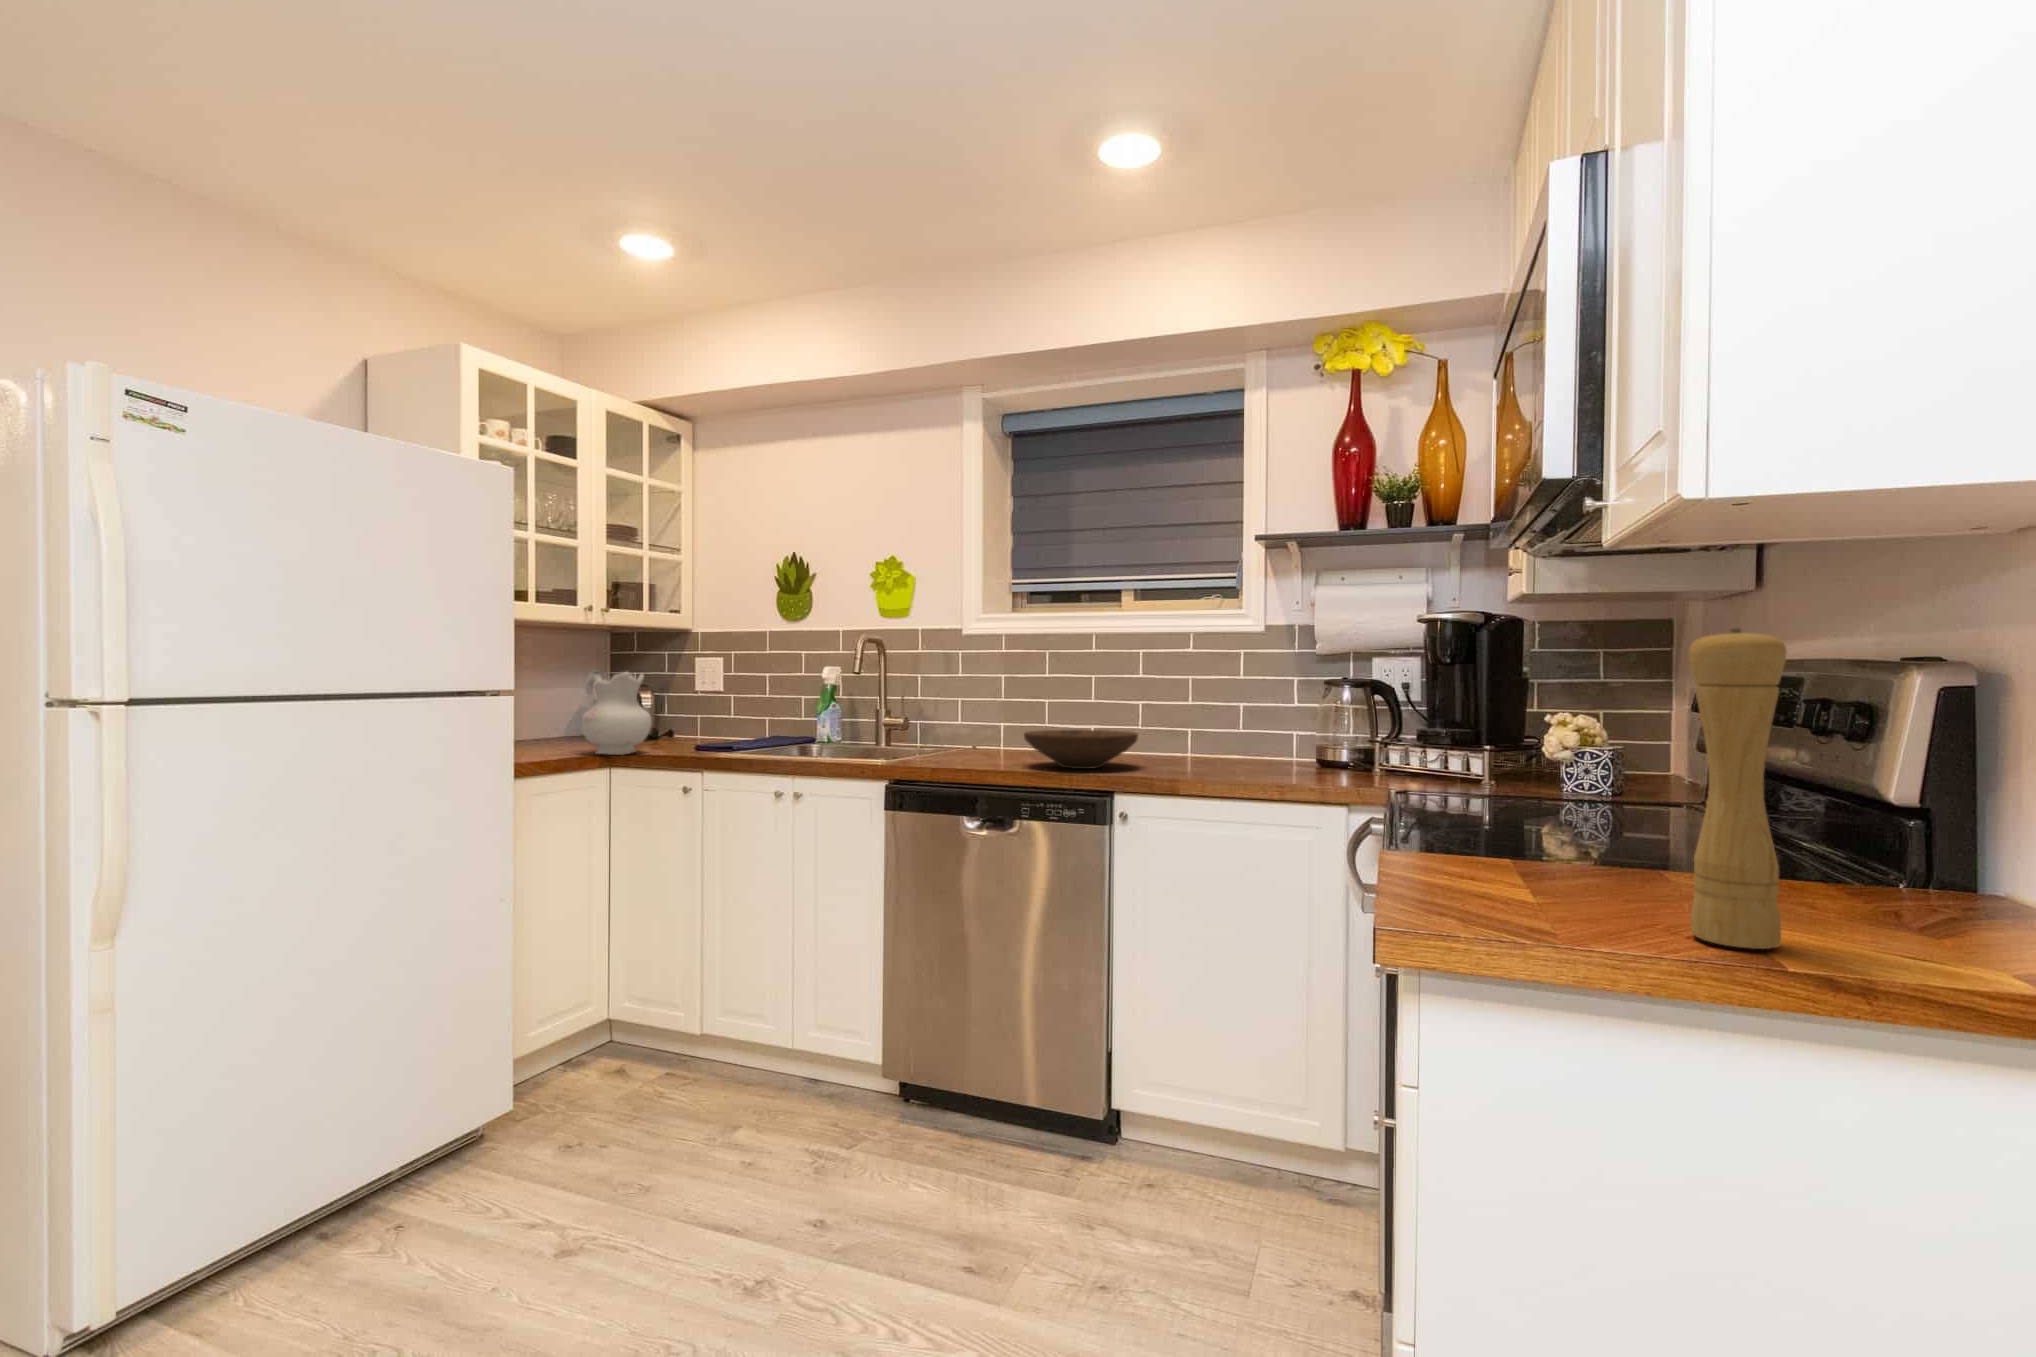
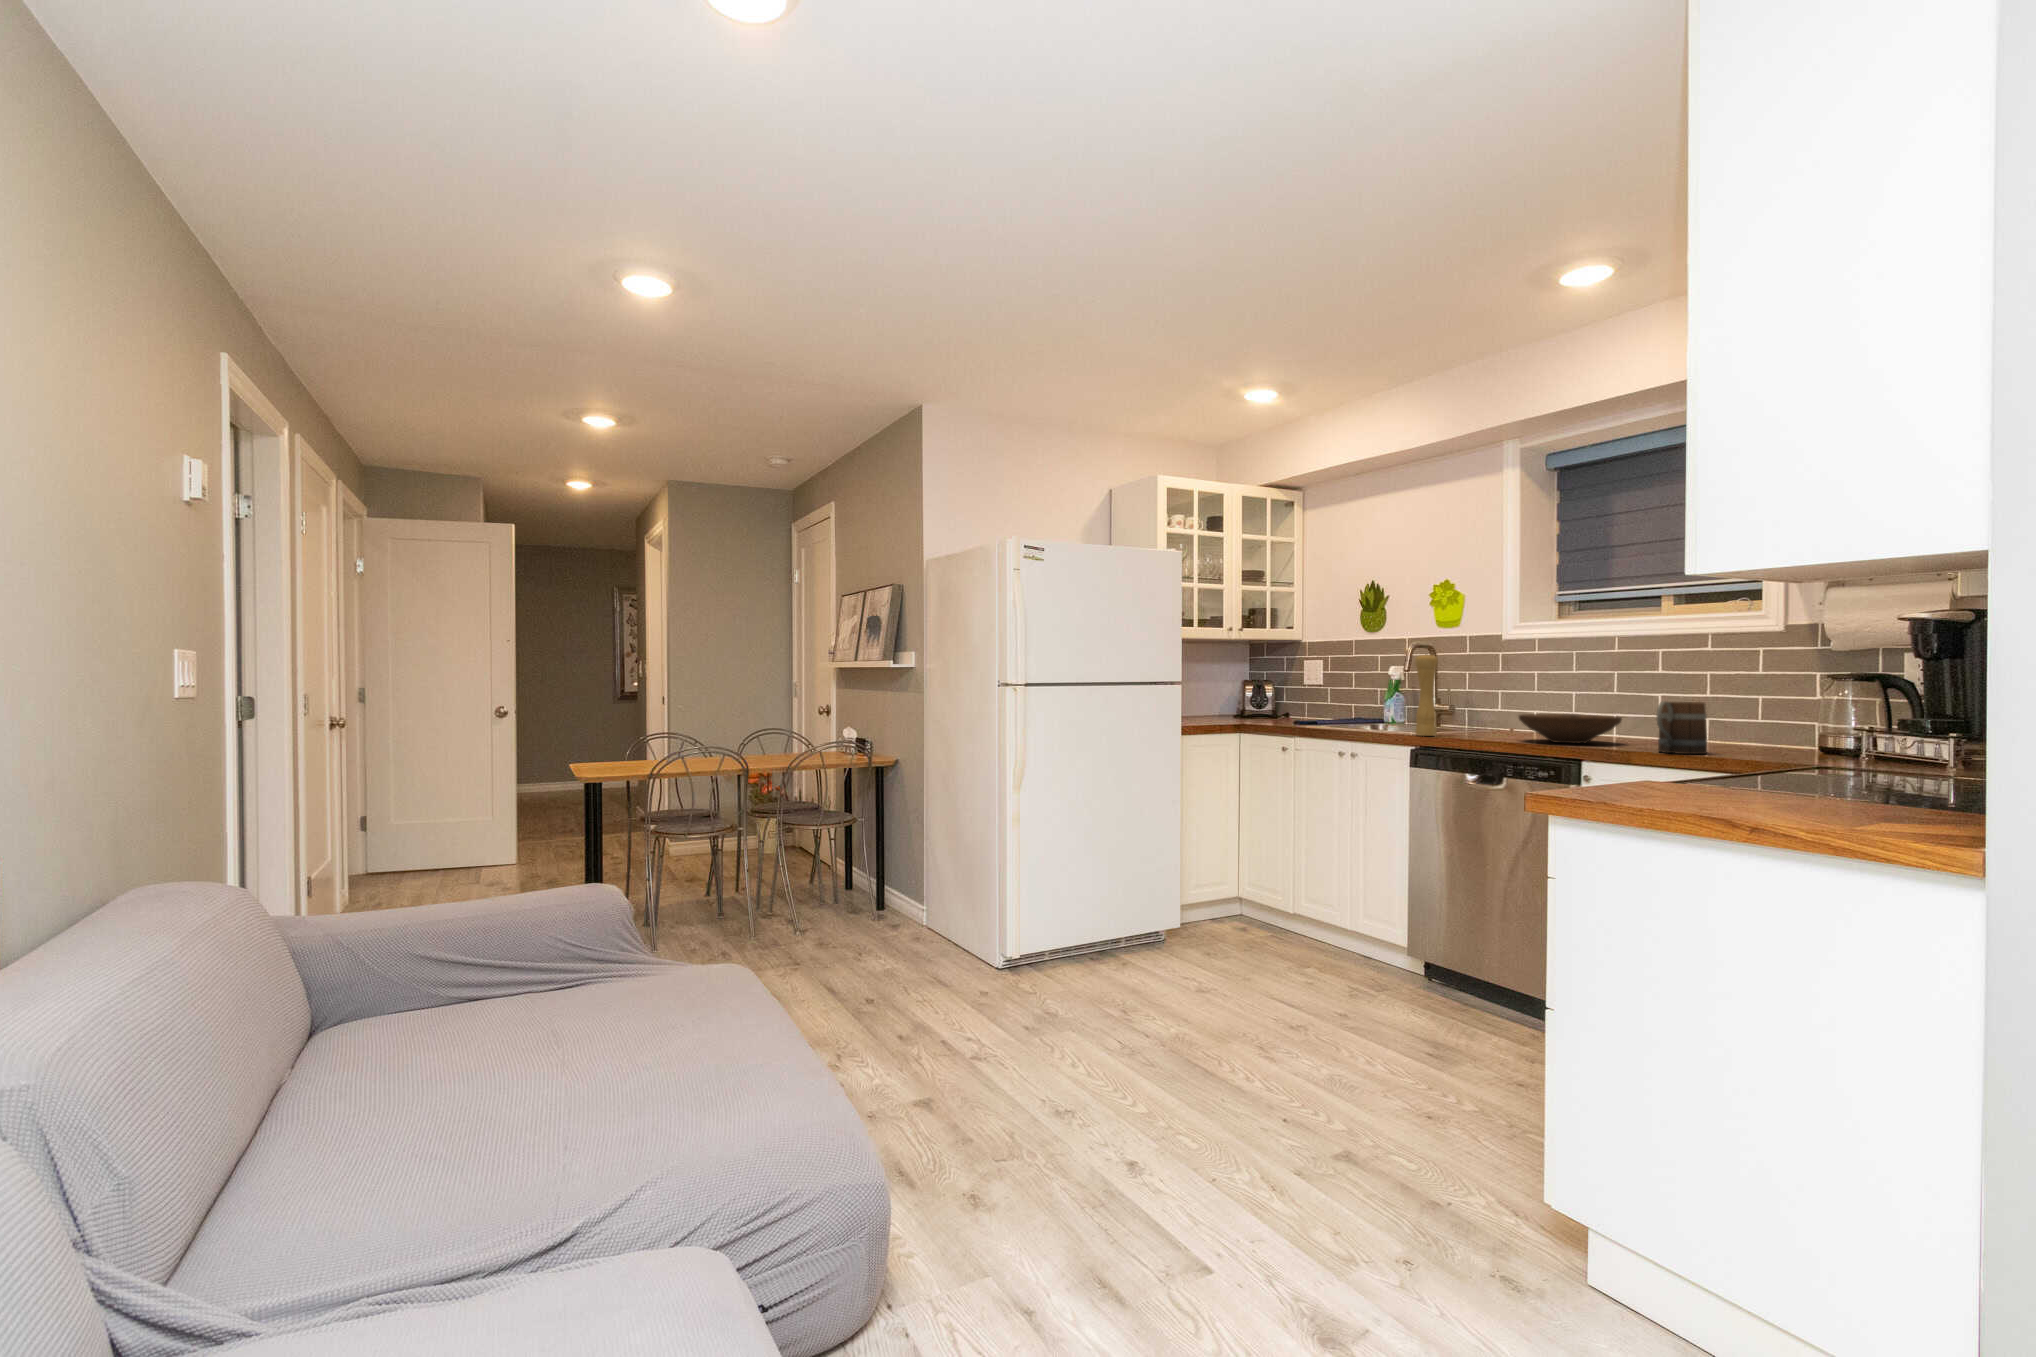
pepper mill: present [1689,628,1786,949] -> present [1415,654,1438,736]
ceramic pitcher: present [581,670,651,755] -> none [1221,669,1265,724]
mug: none [1200,714,1252,780] -> present [1656,701,1708,754]

